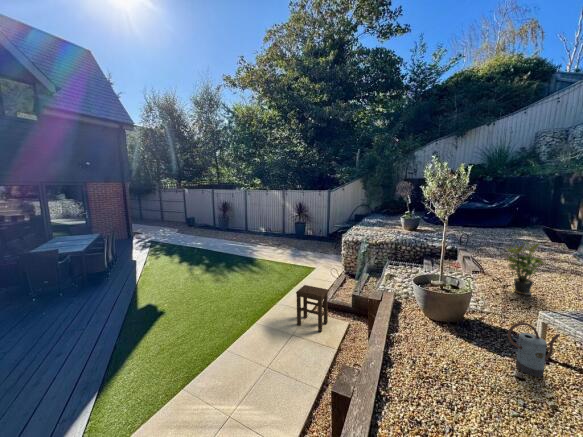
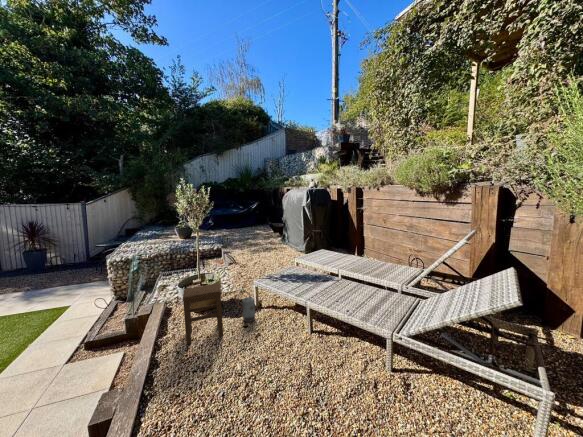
potted plant: present [507,241,543,295] -> none [243,237,261,273]
stool: present [296,285,328,332] -> present [183,284,223,344]

